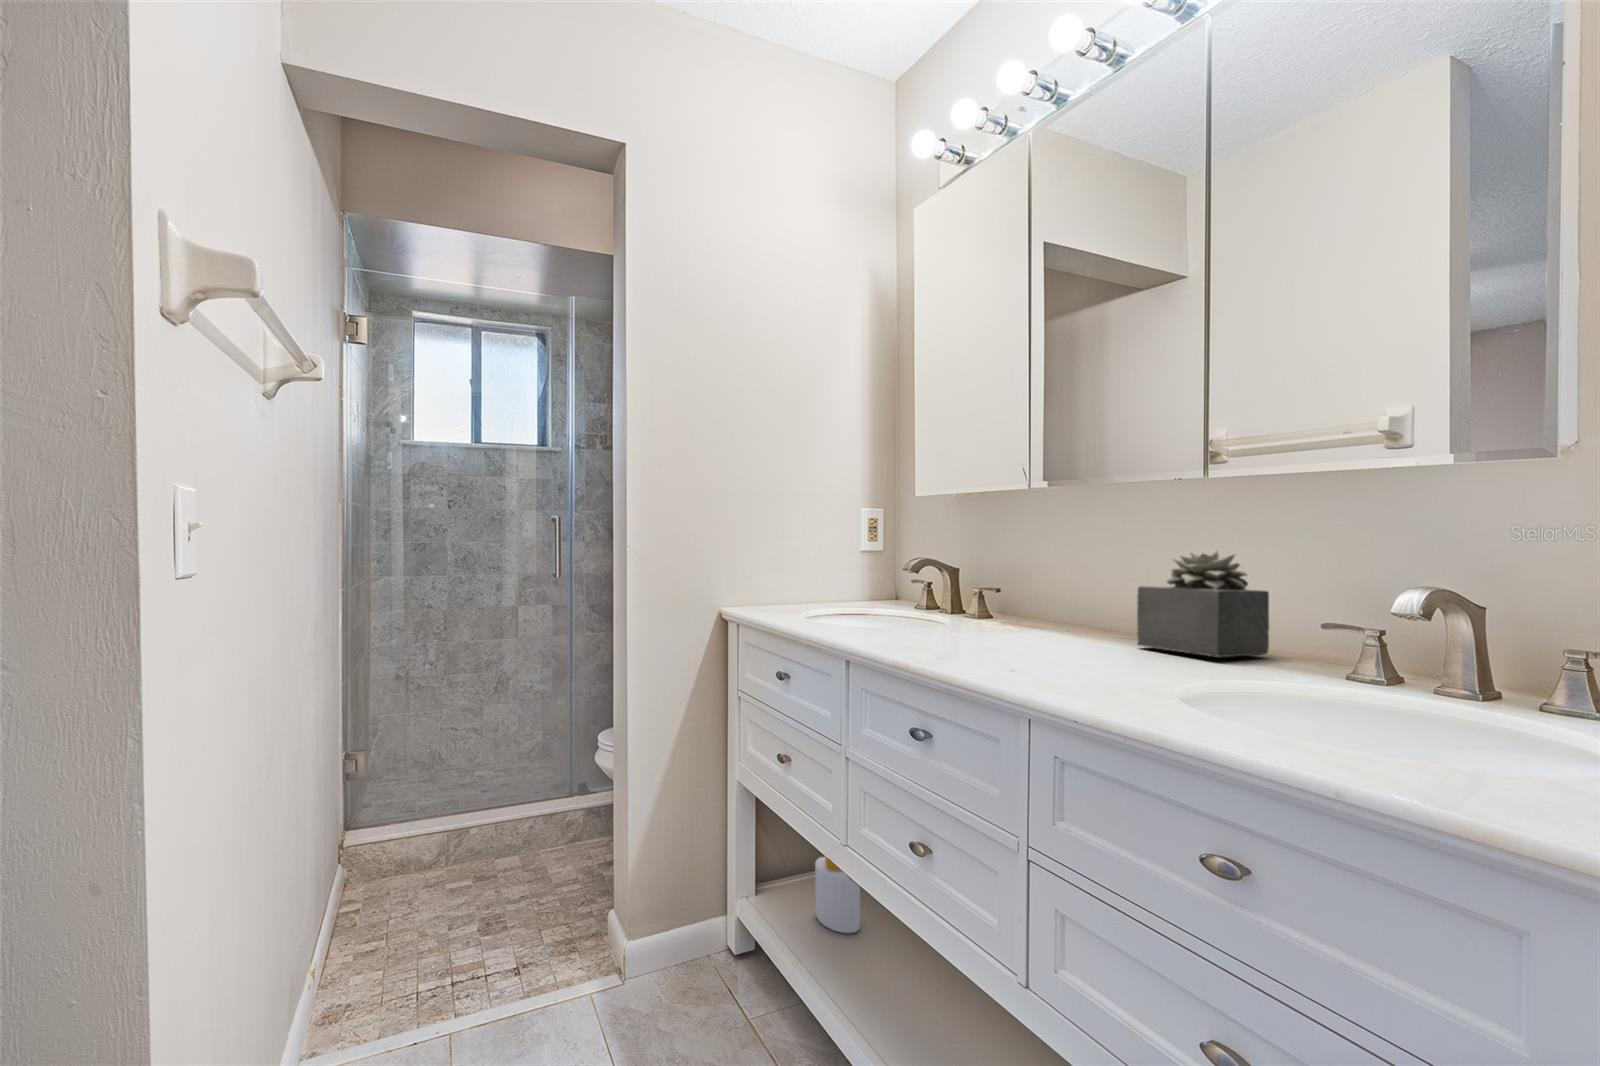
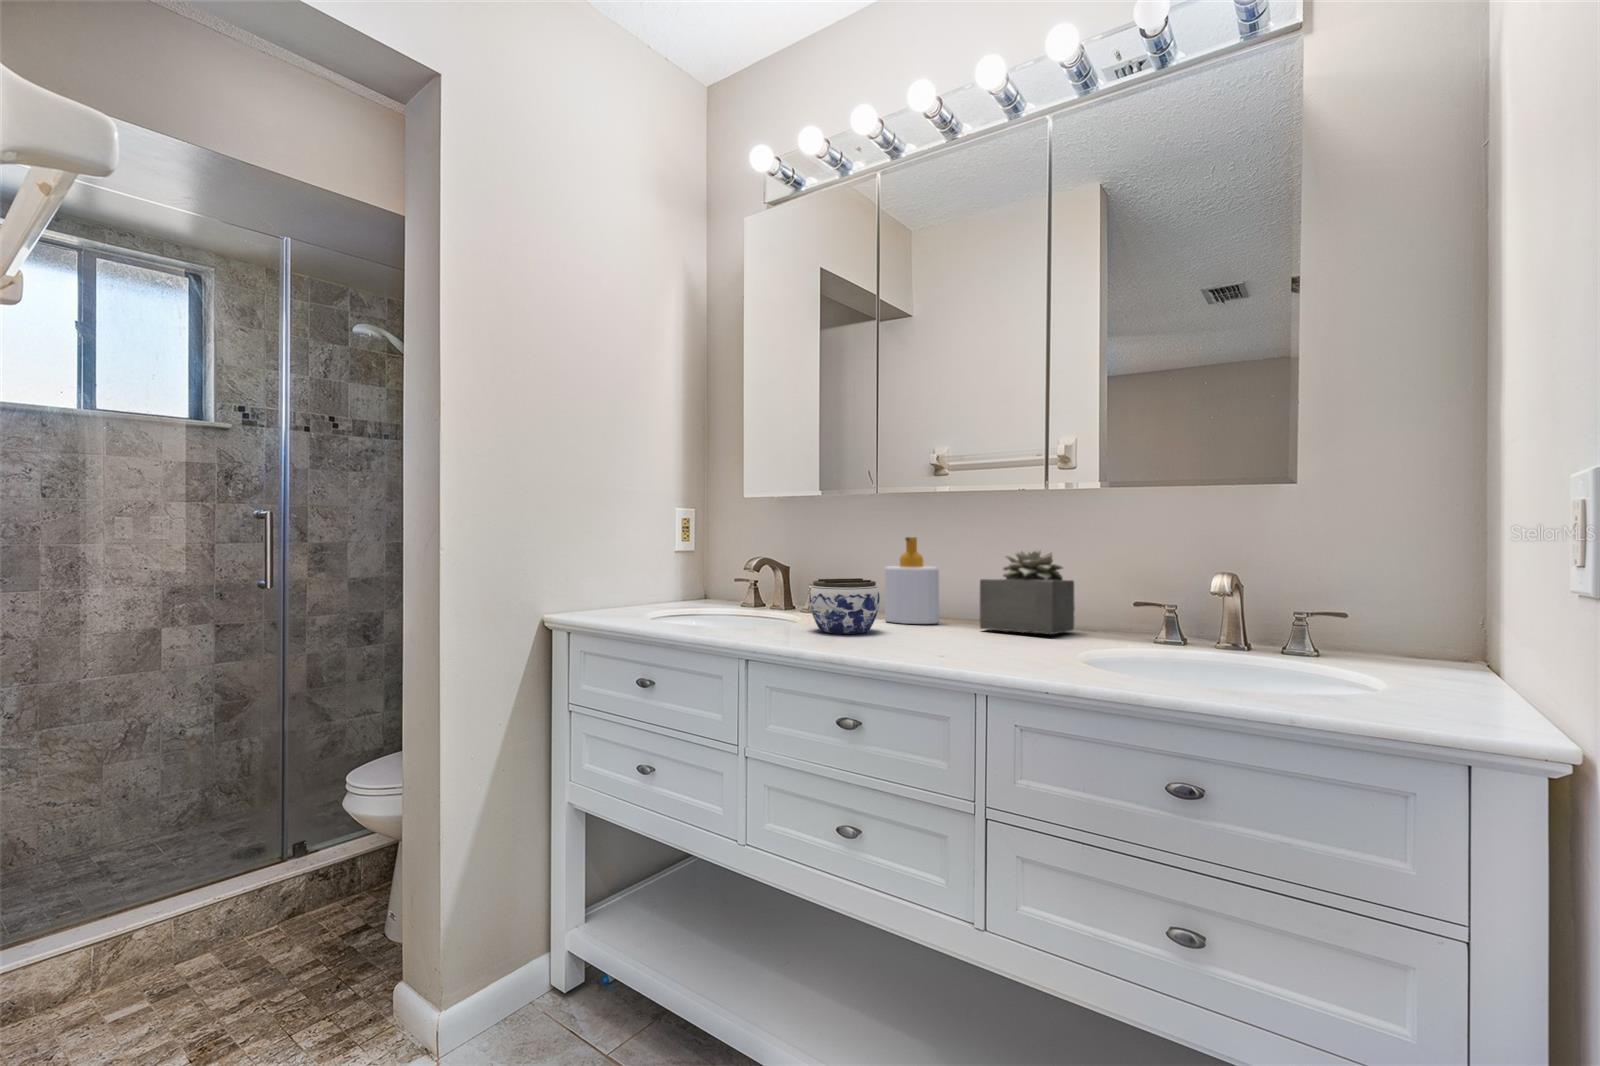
jar: none [933,582,1010,642] -> present [810,578,880,634]
soap bottle: present [815,857,860,933] -> present [885,537,939,624]

